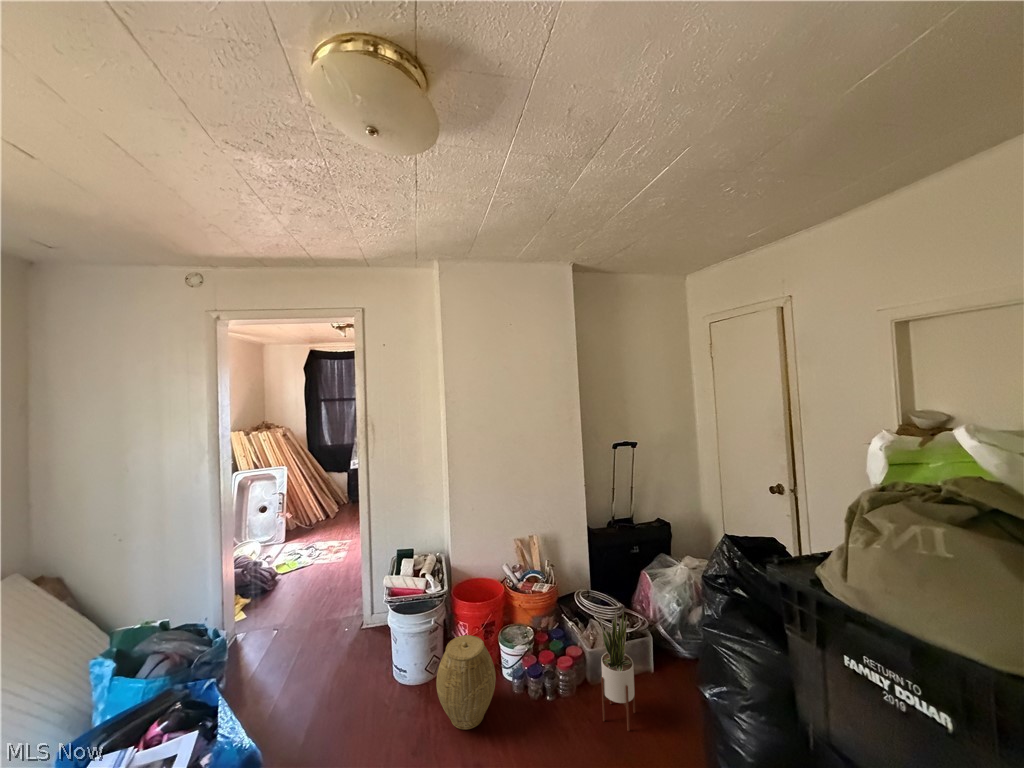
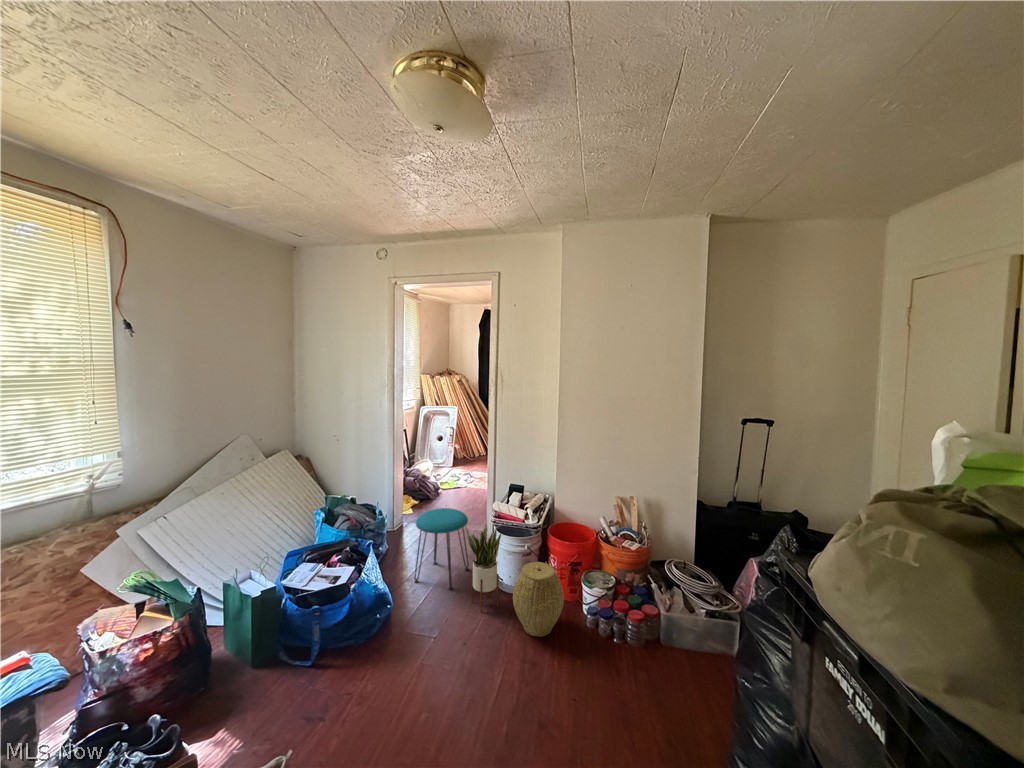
stool: none [281,598,355,718] -> present [414,508,469,590]
potted plant: present [600,610,635,731] -> present [465,525,501,612]

